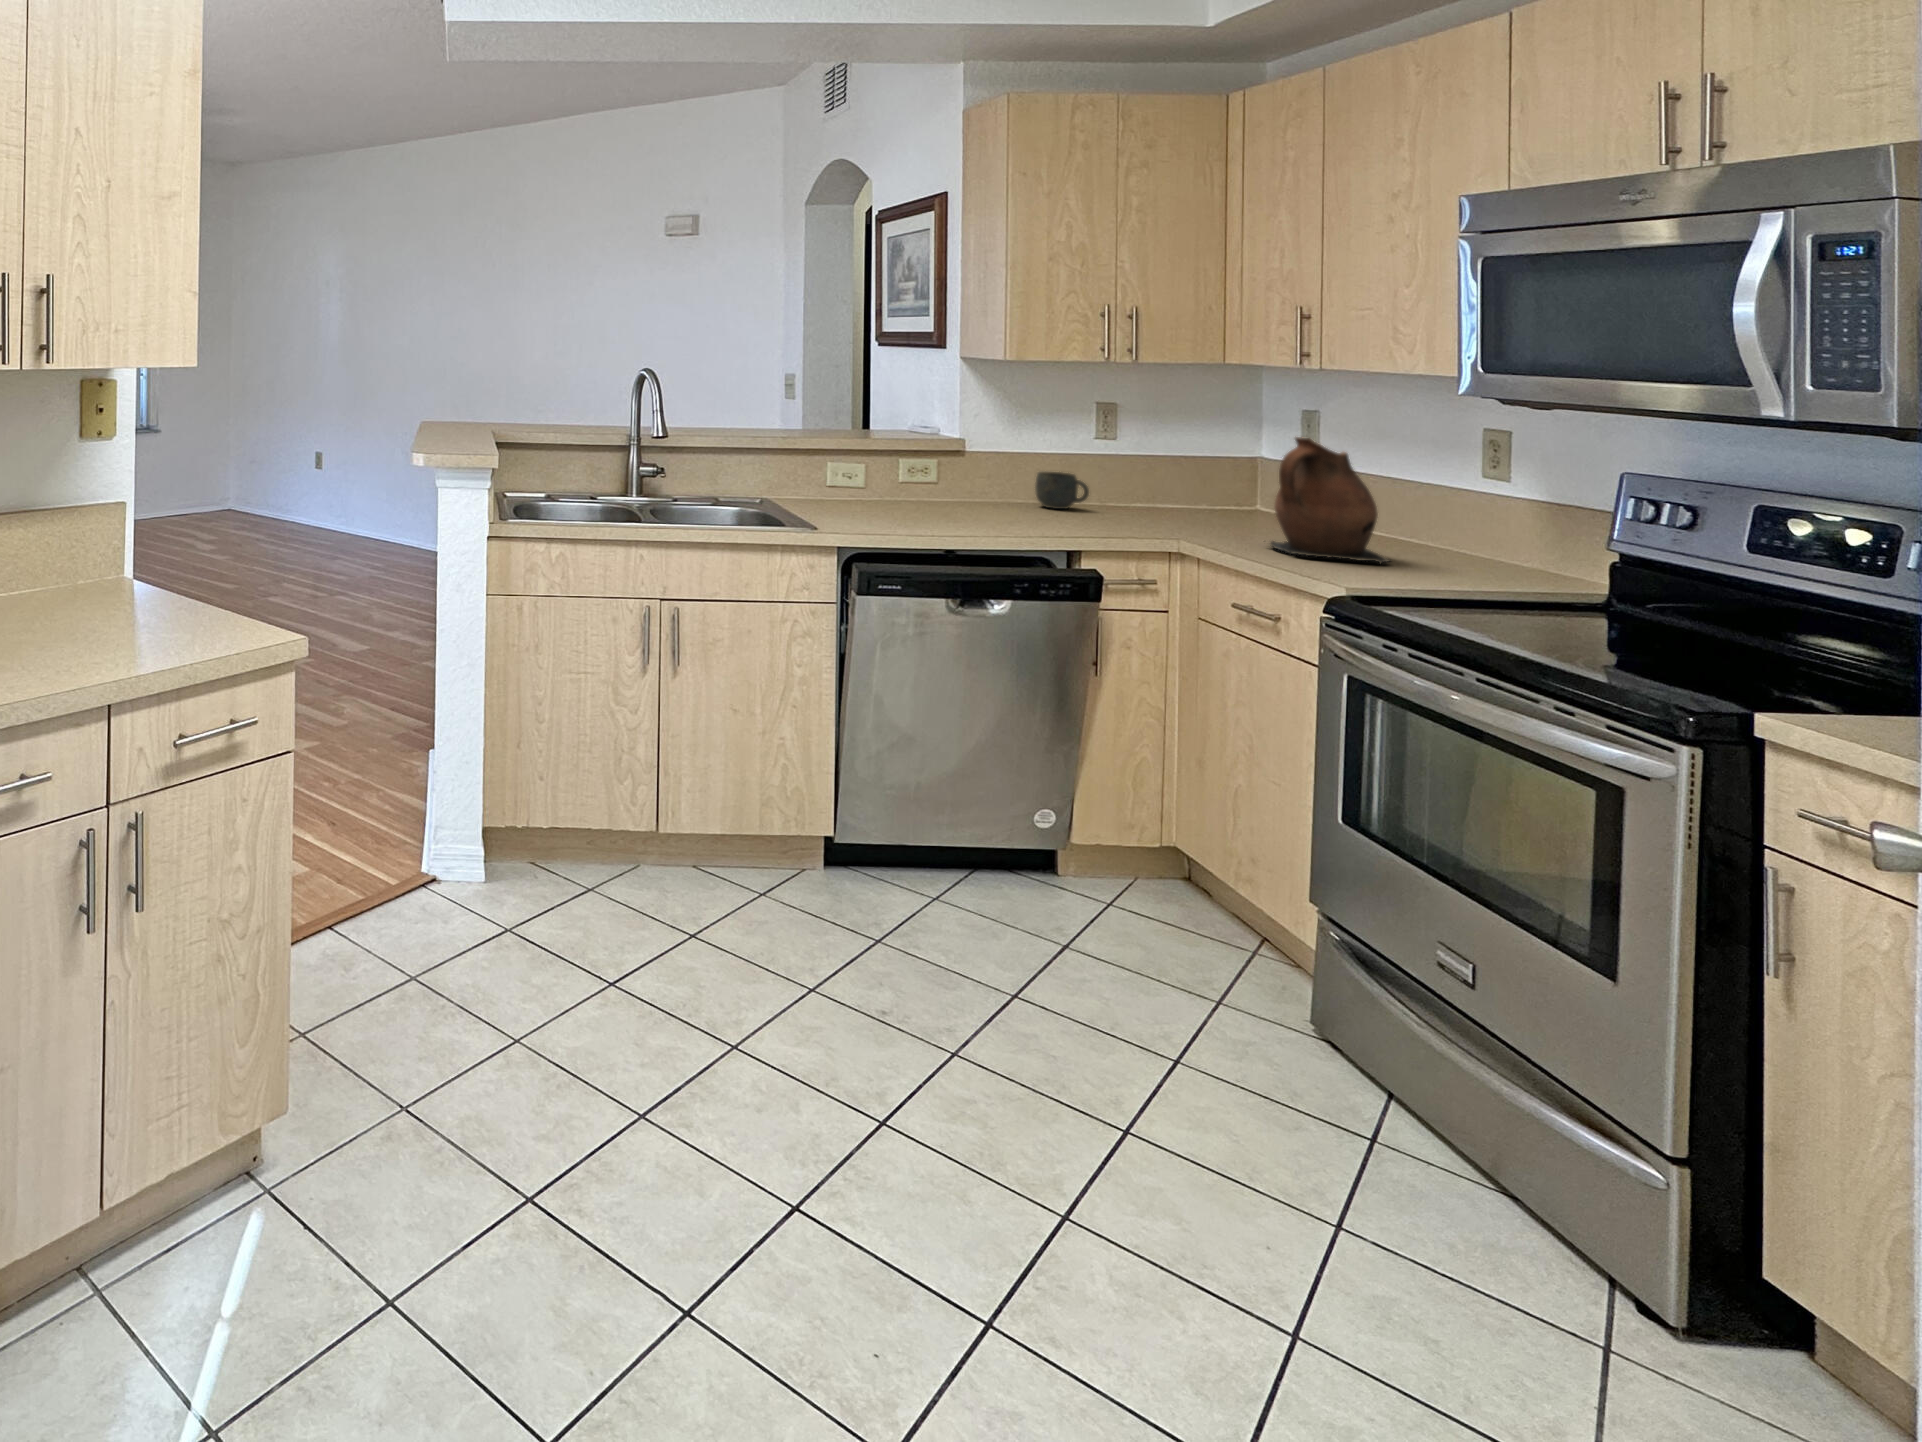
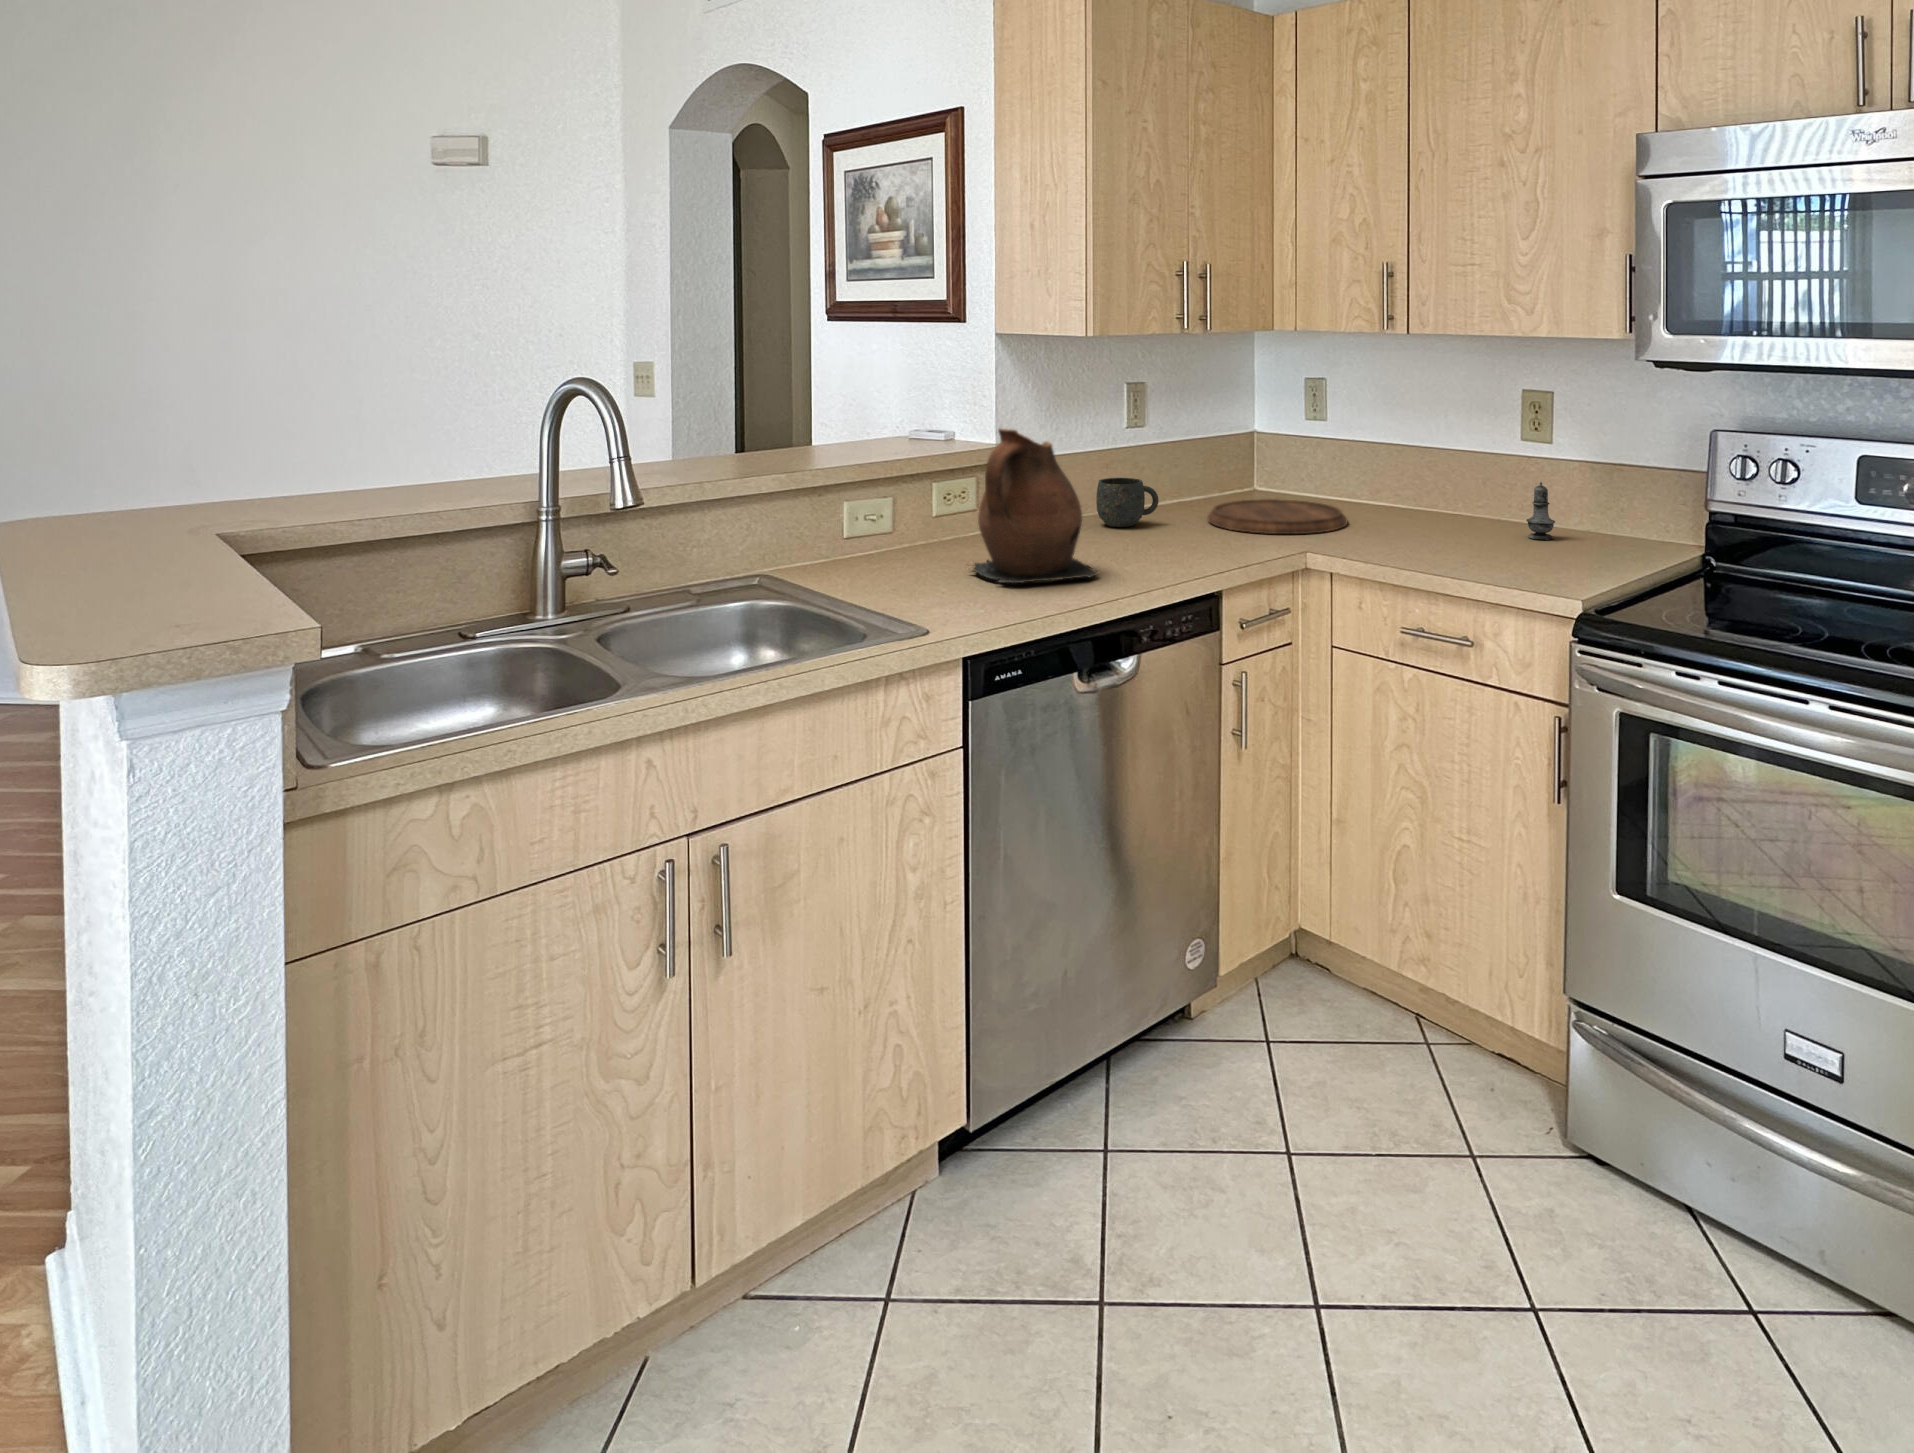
ceramic pitcher: present [1270,437,1389,563] -> present [973,429,1098,583]
cutting board: none [1135,505,1272,533] -> present [1208,499,1347,534]
salt shaker: none [1434,512,1467,566] -> present [1526,482,1555,540]

